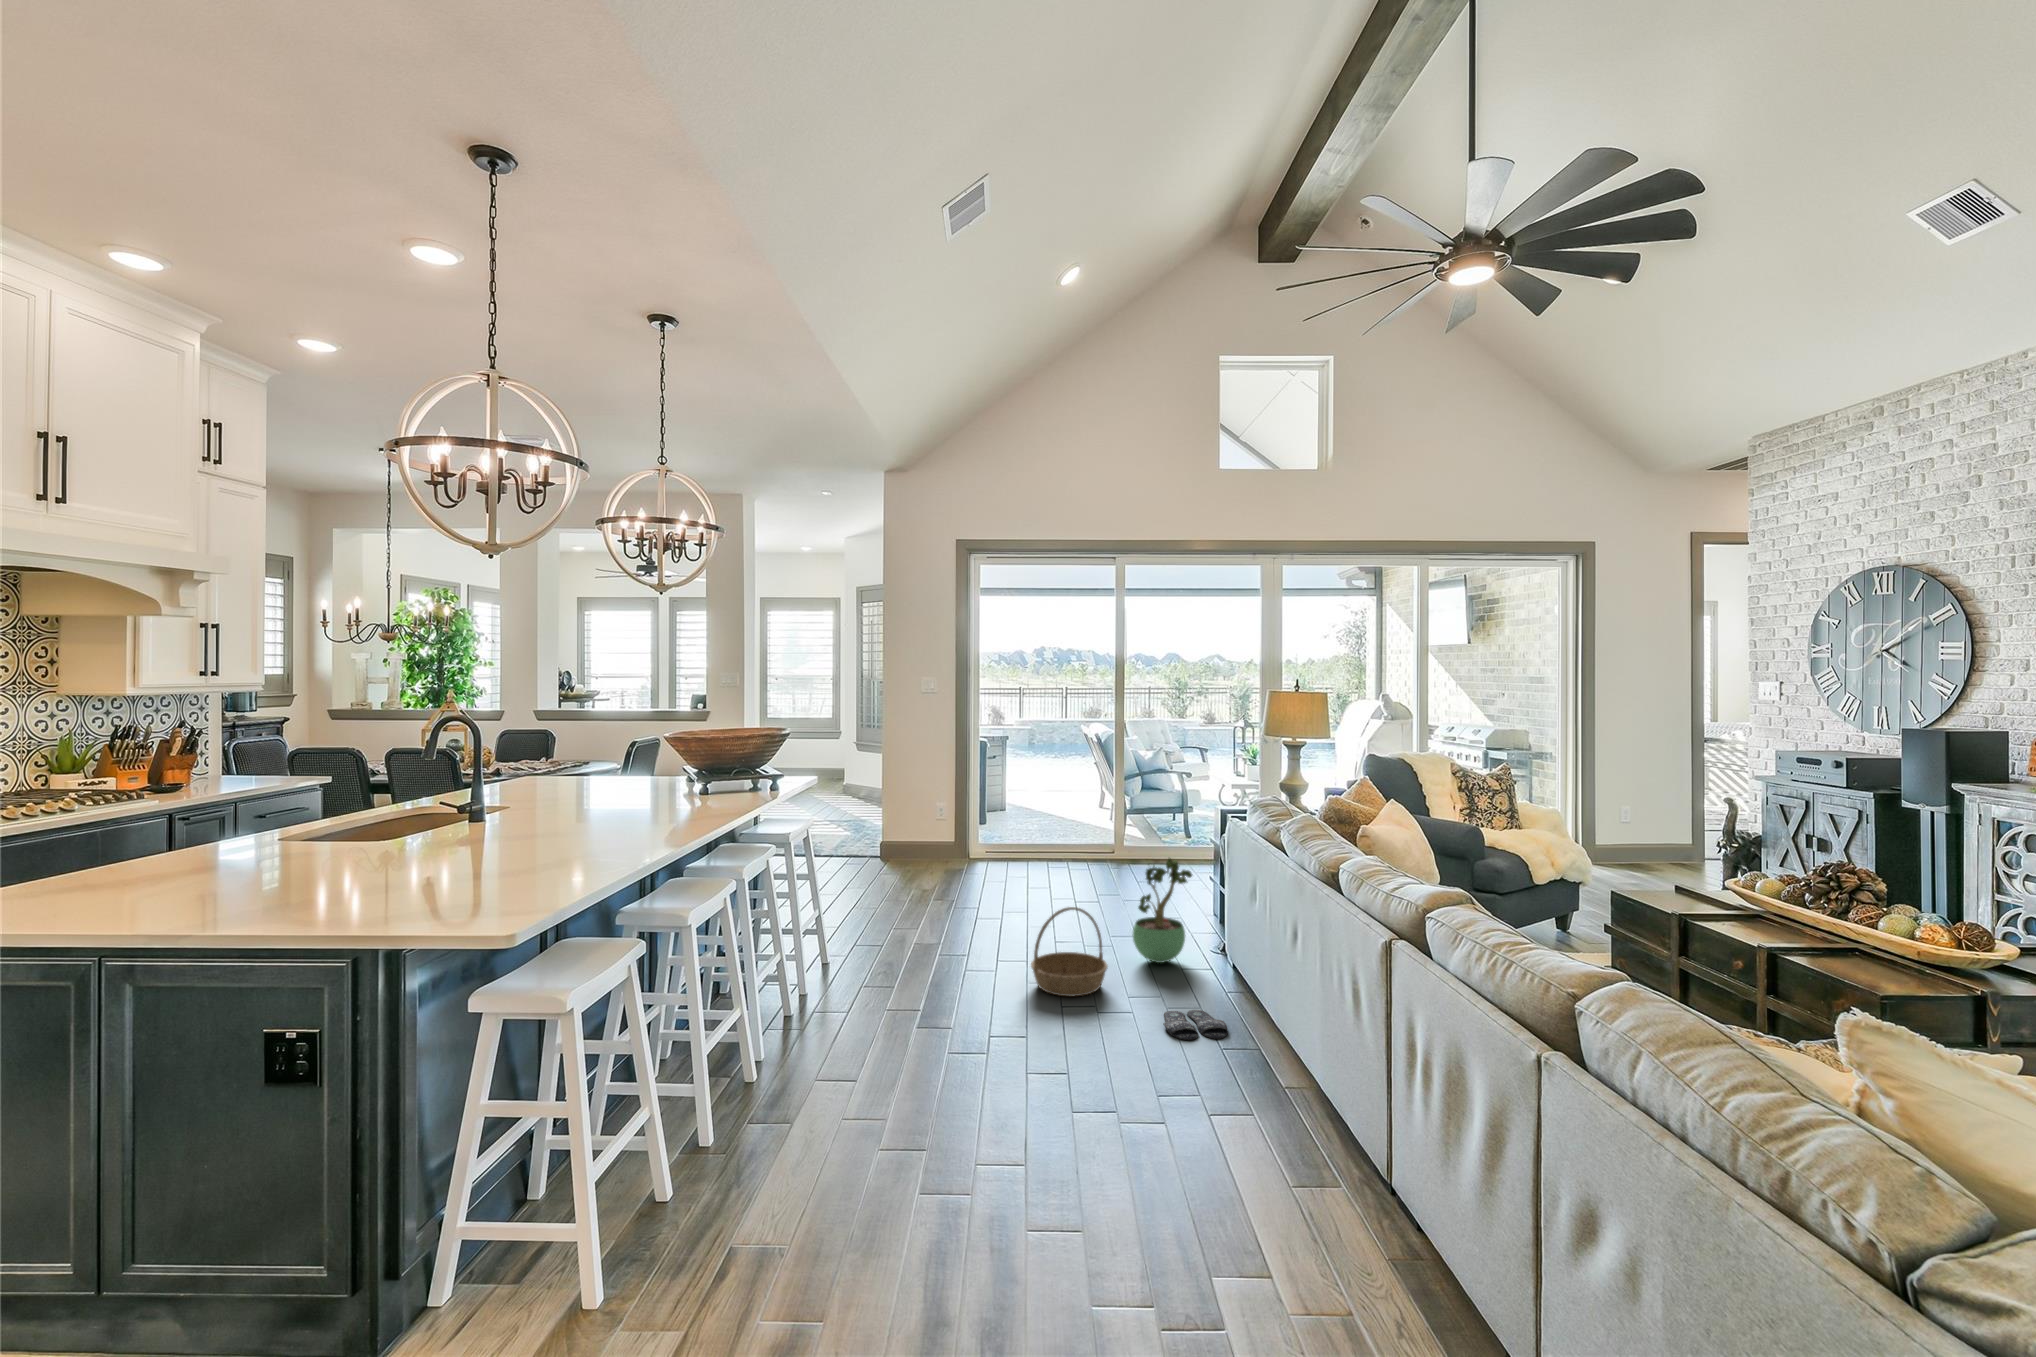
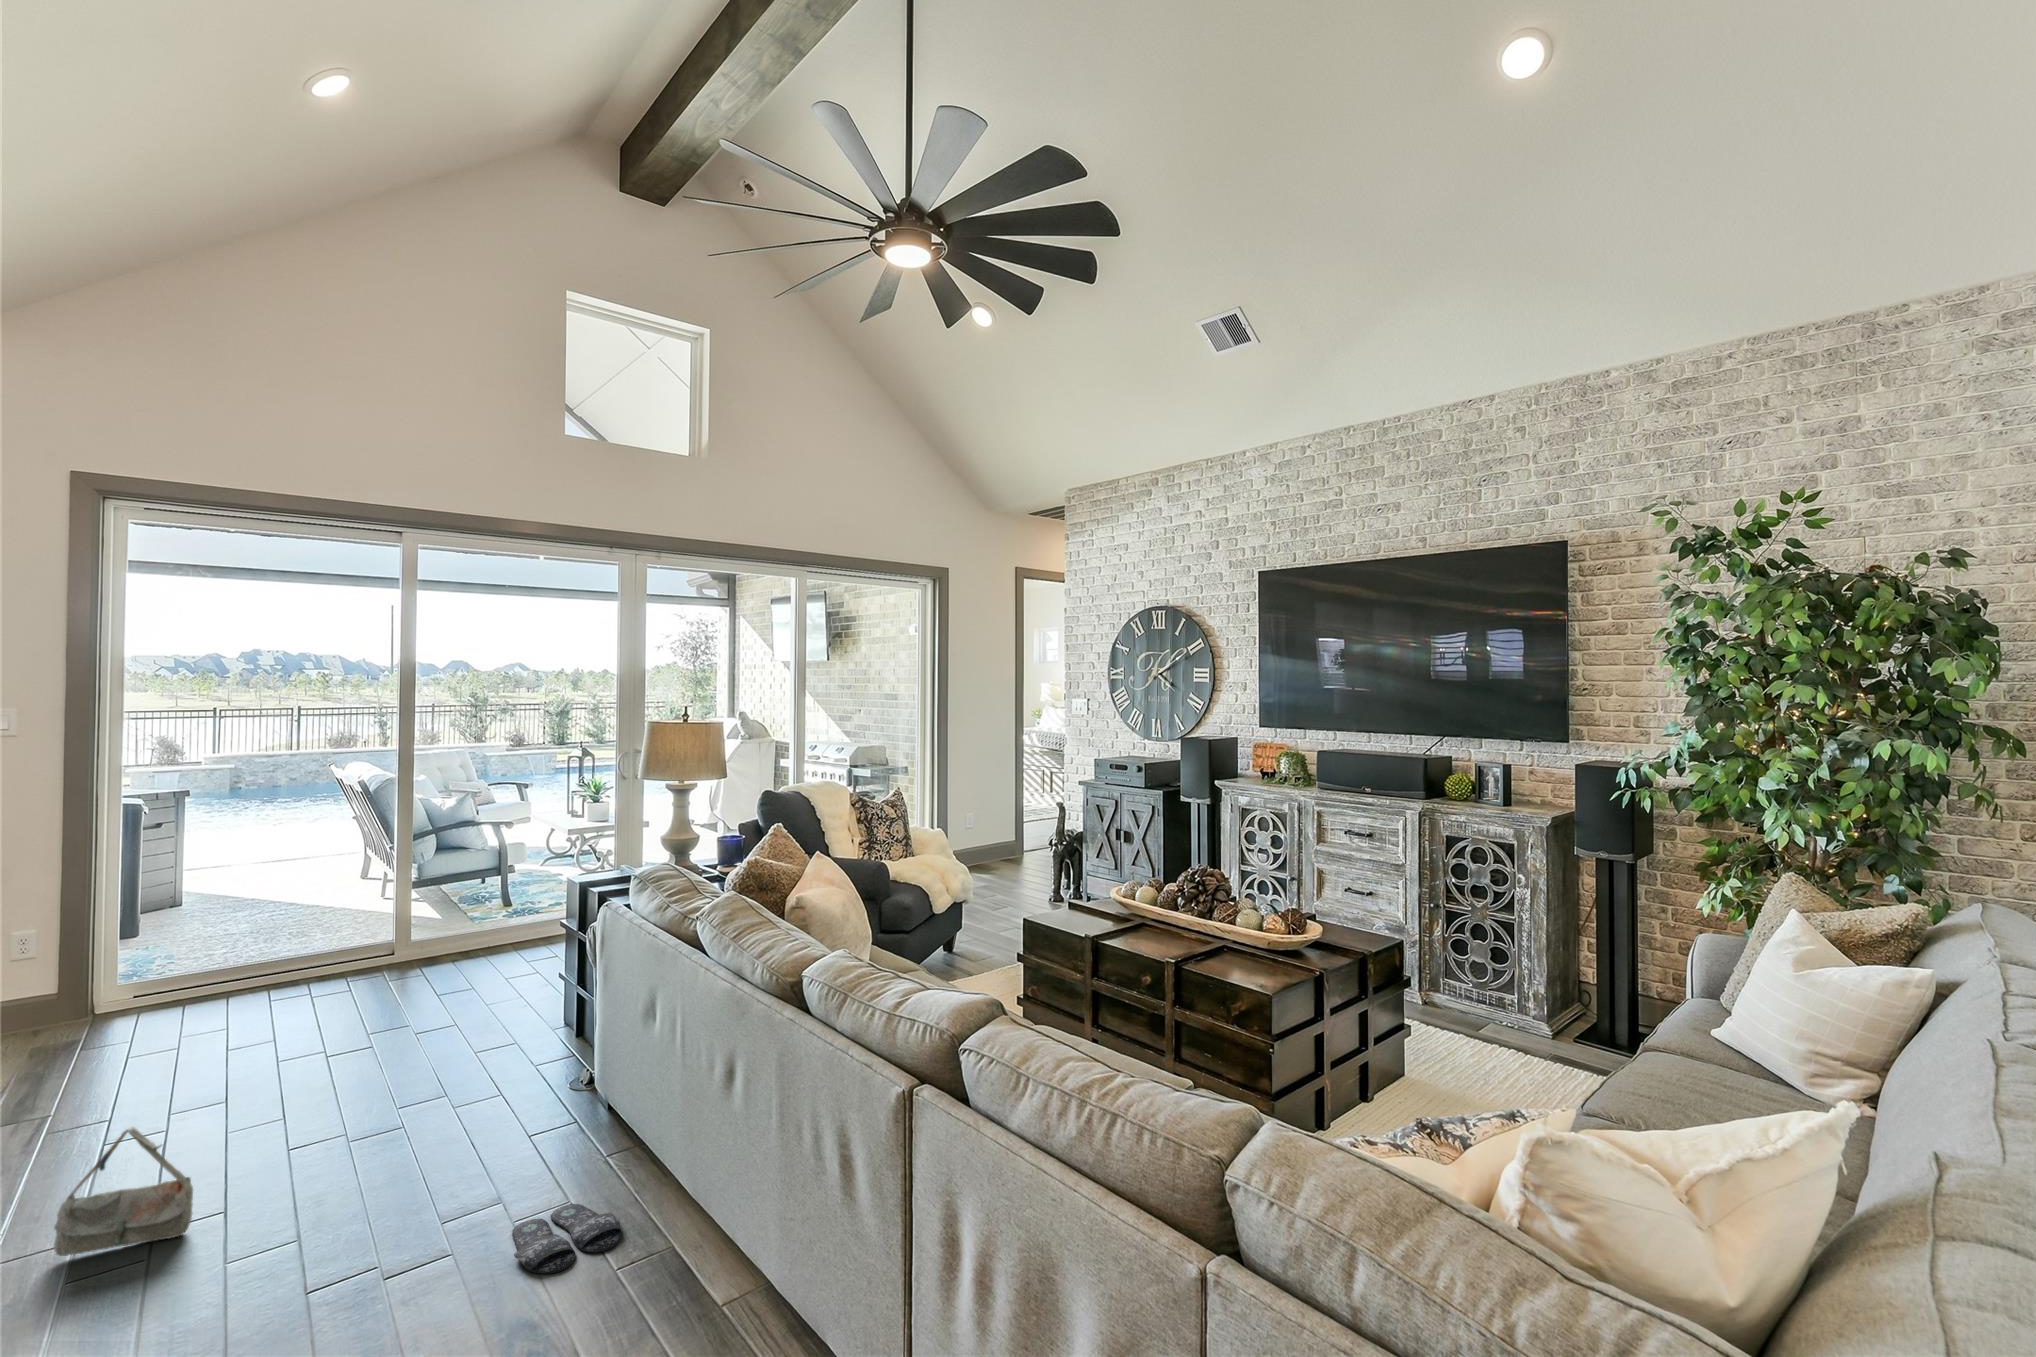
potted plant: present [1133,858,1192,963] -> none [445,972,546,1135]
bag: none [956,902,1011,969] -> present [54,1127,193,1256]
basket: present [1031,907,1108,996] -> none [241,1095,404,1263]

